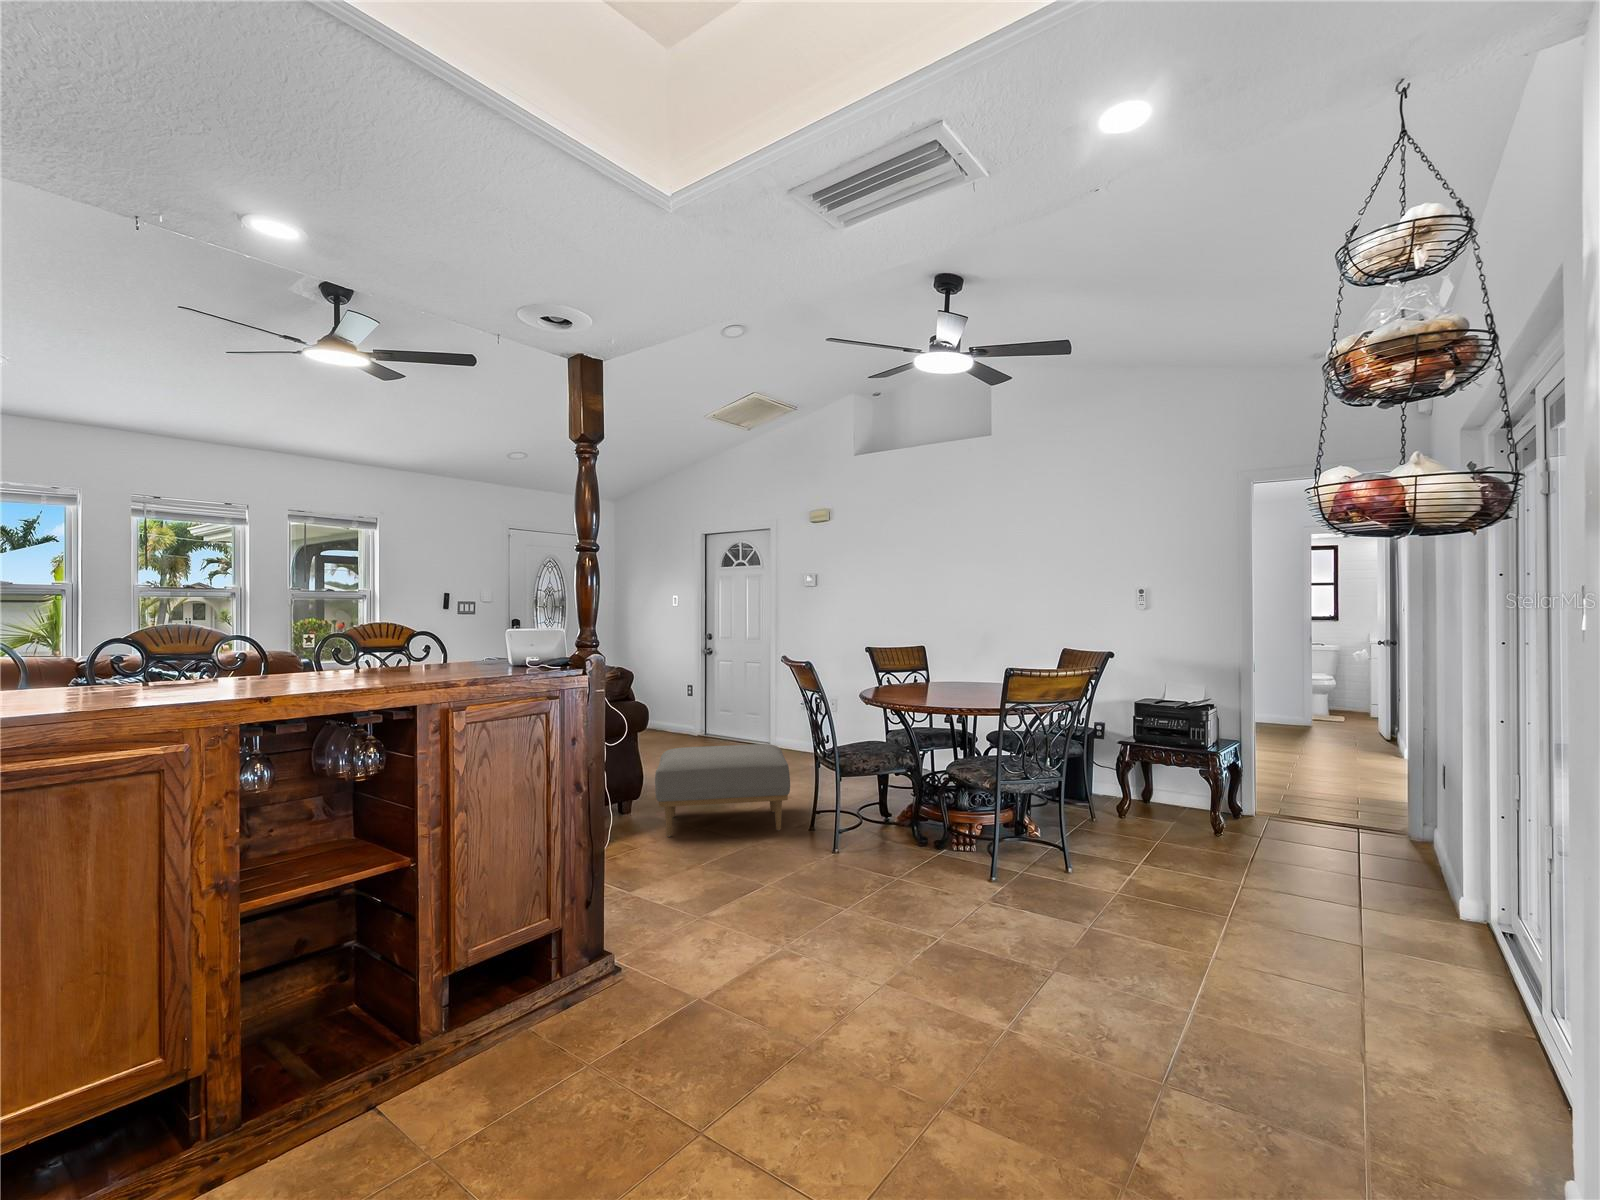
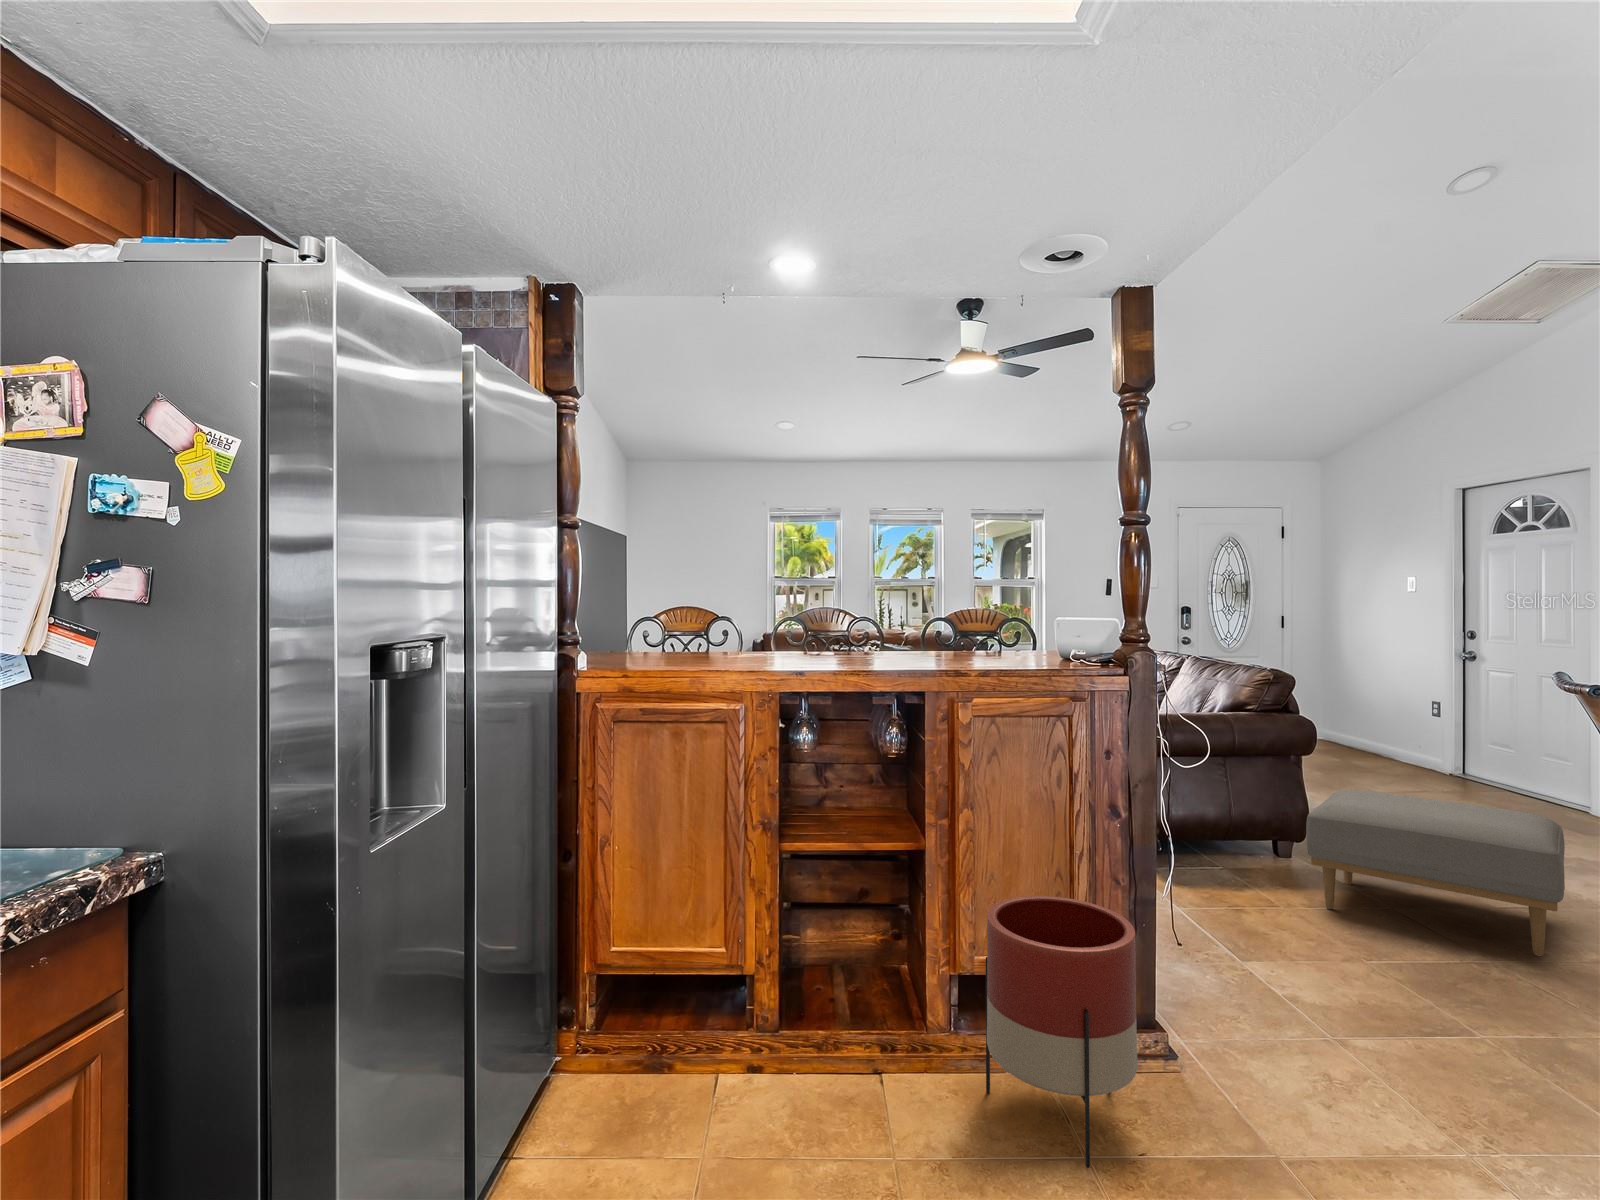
planter: none [488,866,620,1075] -> present [986,896,1137,1168]

